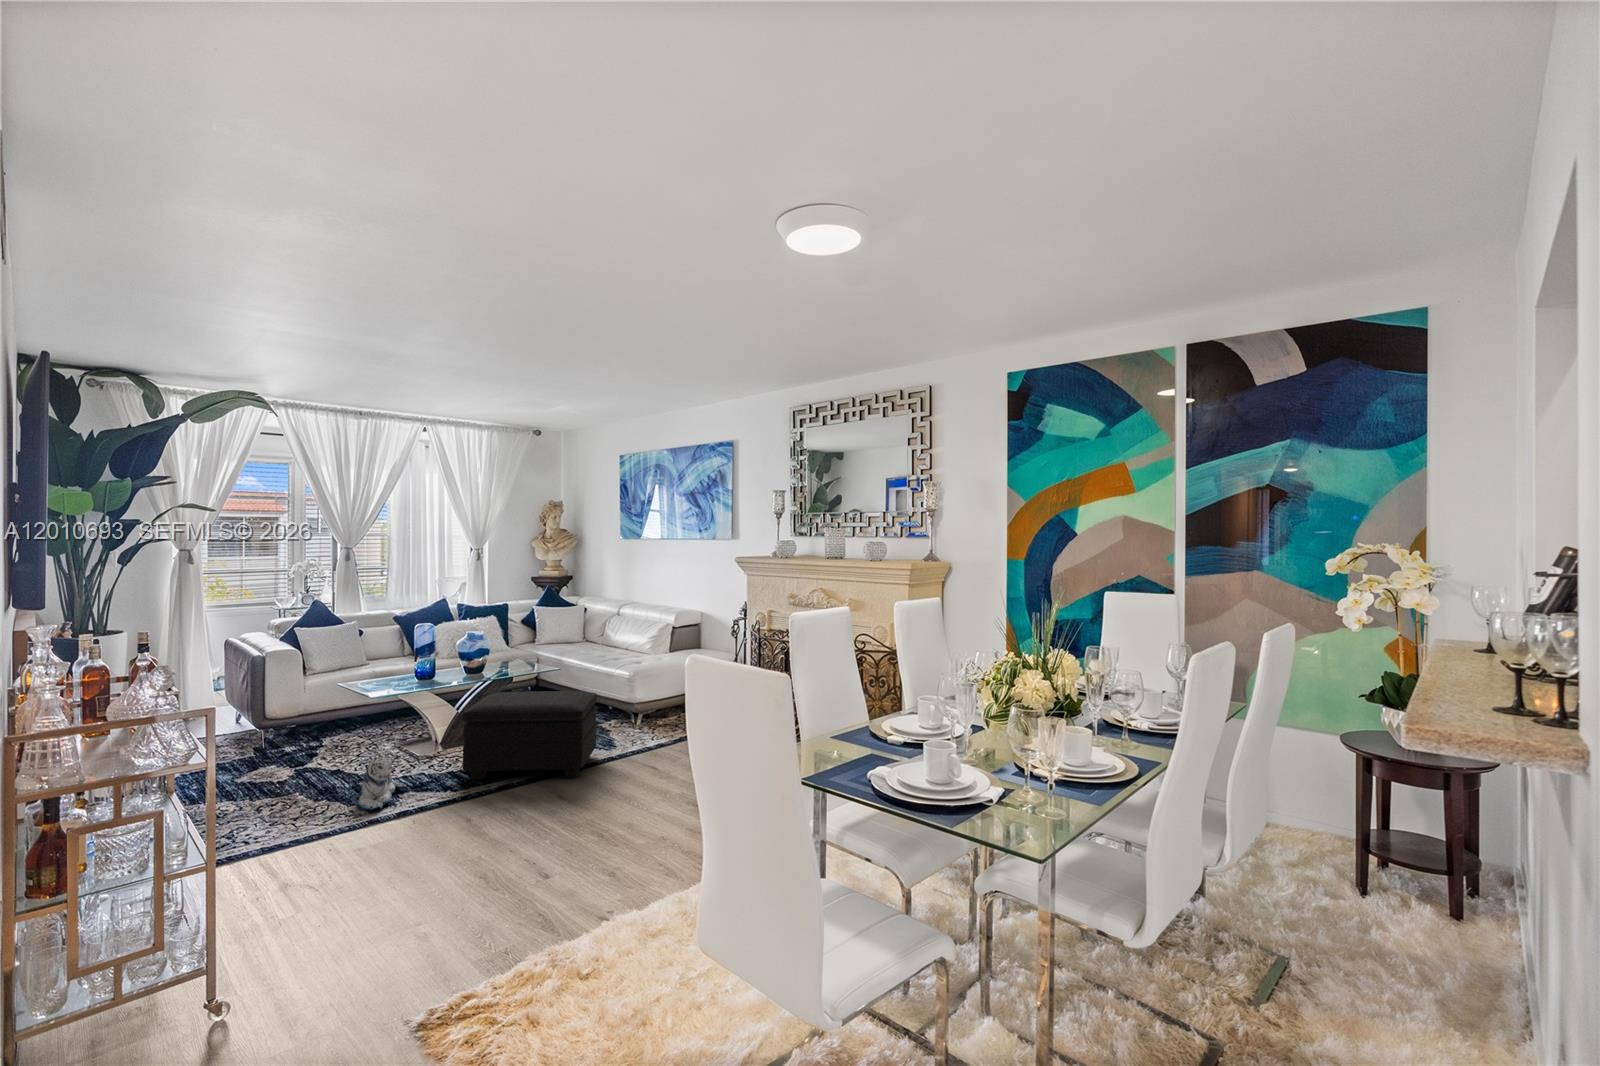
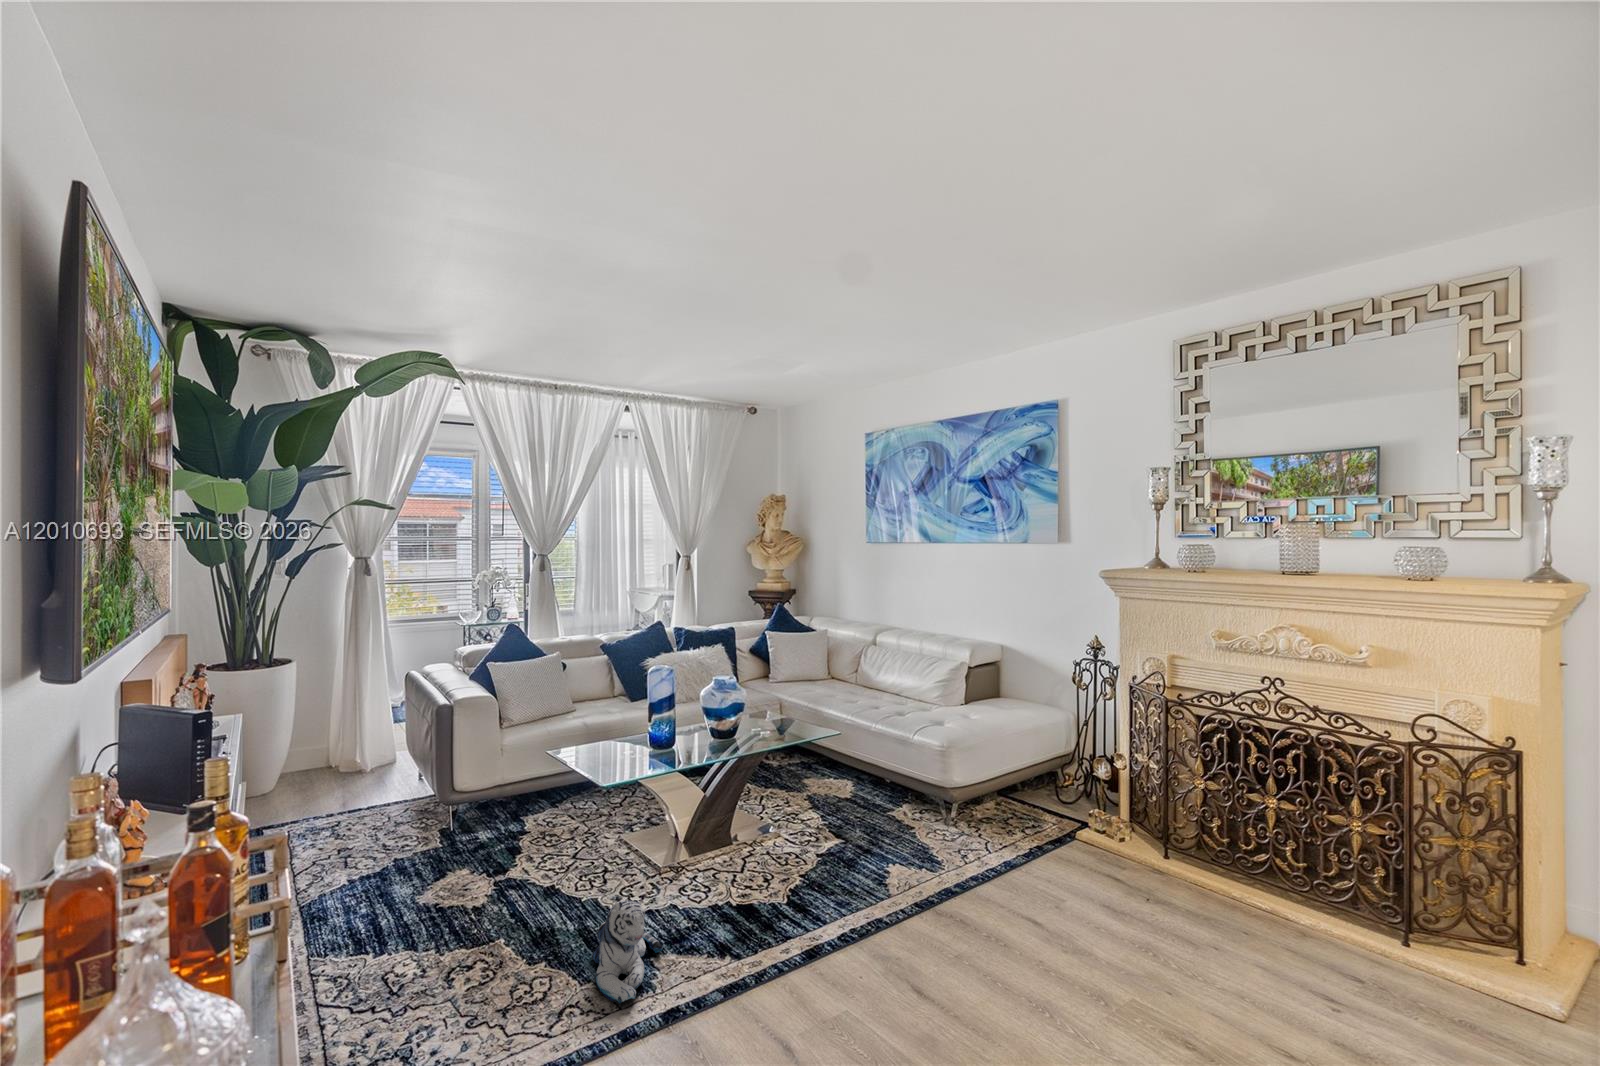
footstool: present [463,691,597,780] -> none [743,779,935,940]

